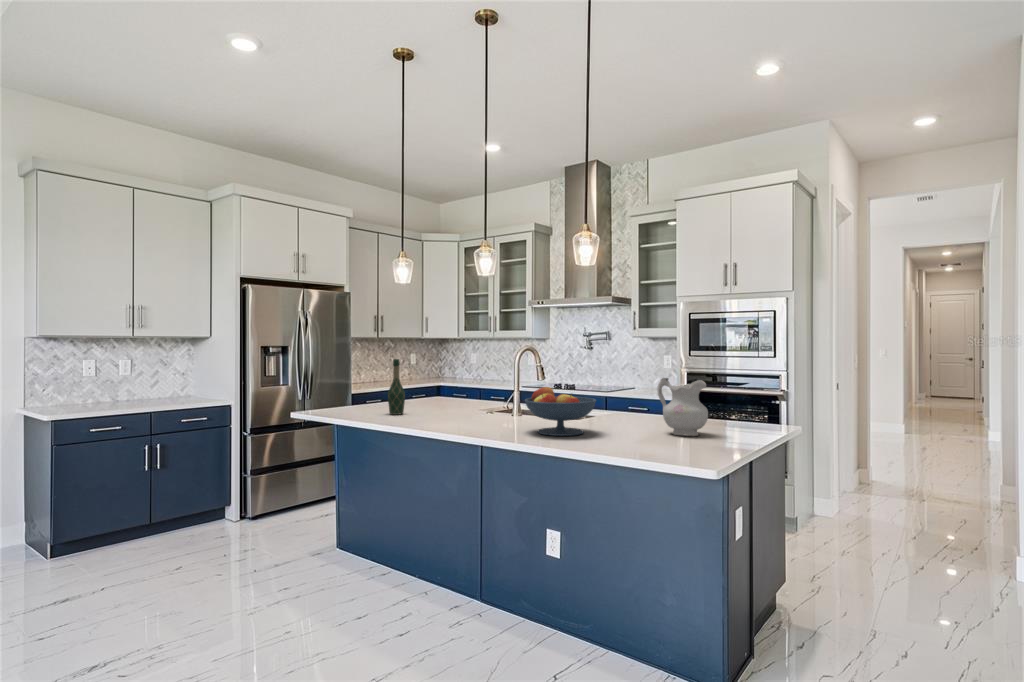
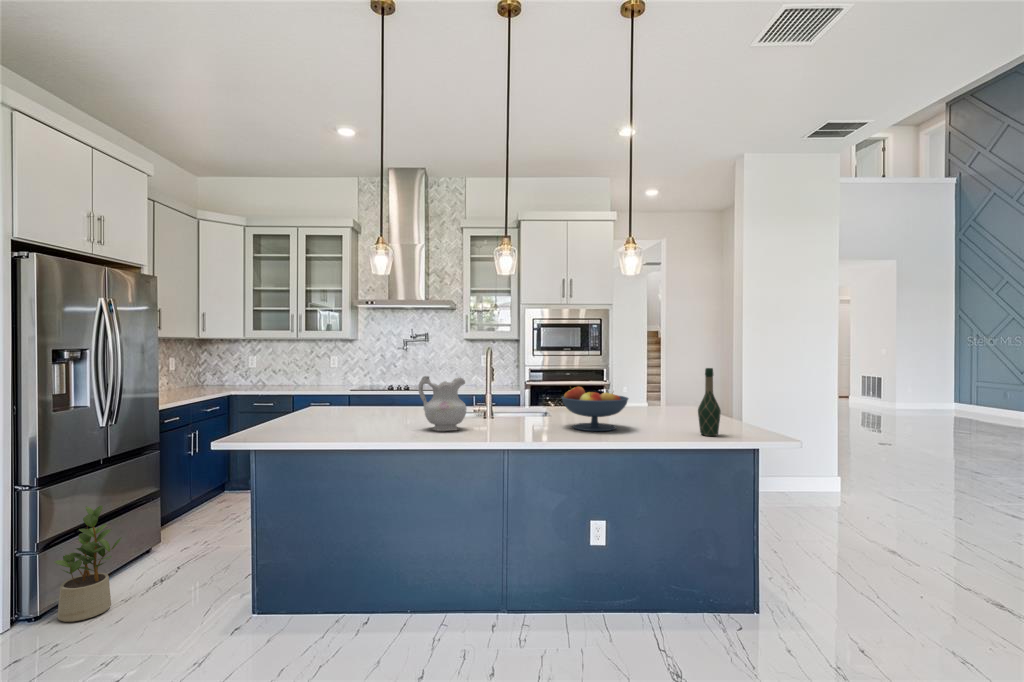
wine bottle: present [388,359,405,415] -> present [698,368,721,436]
ceramic pitcher: present [657,378,708,436] -> present [418,376,467,431]
potted plant: none [252,455,288,531] -> present [54,505,122,621]

